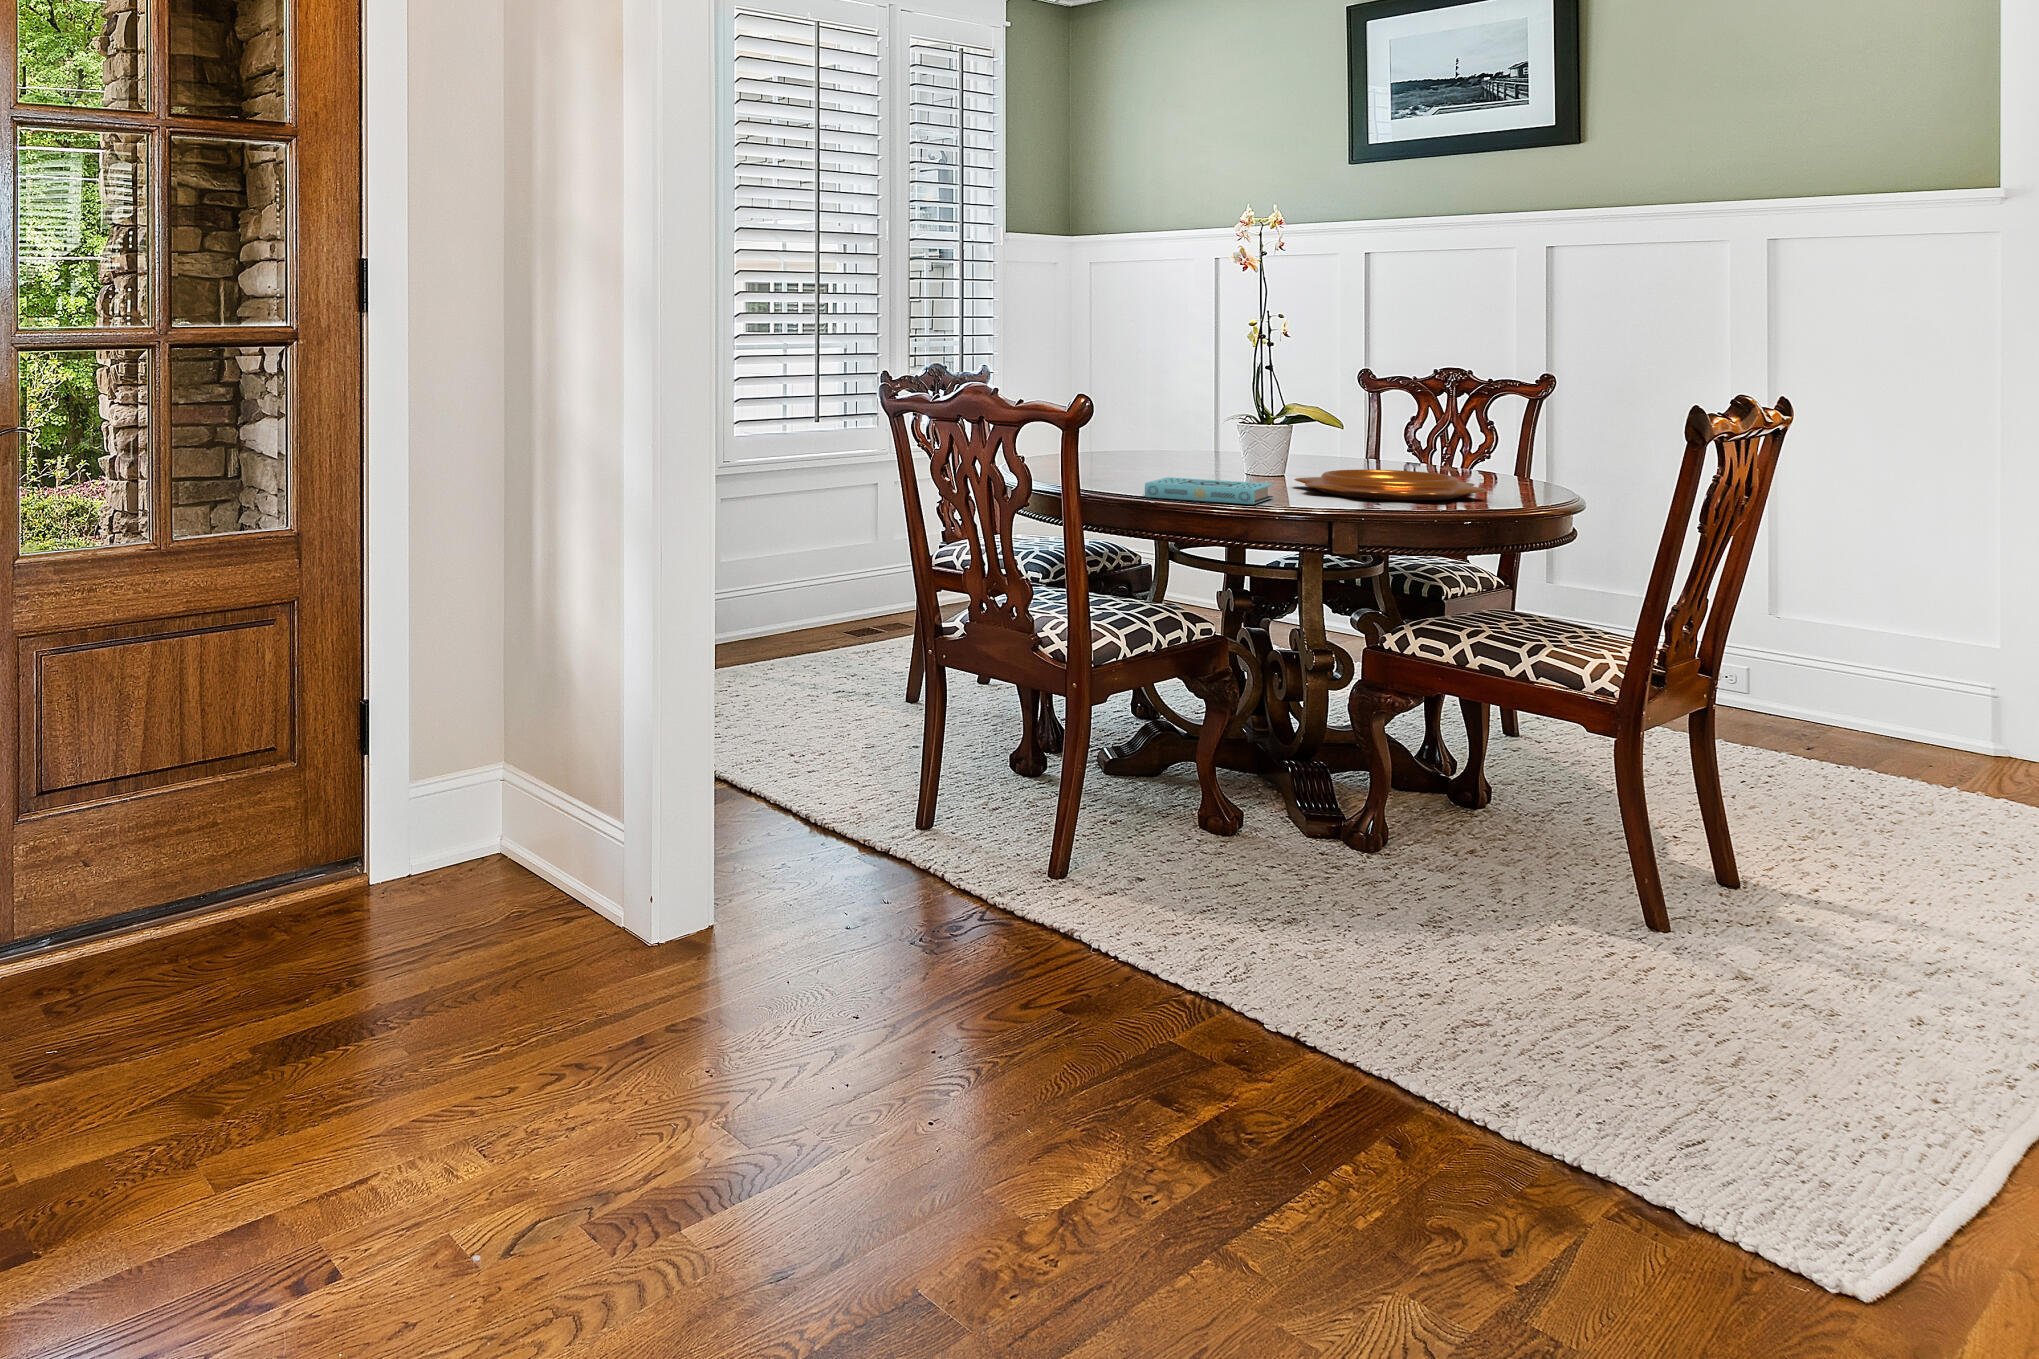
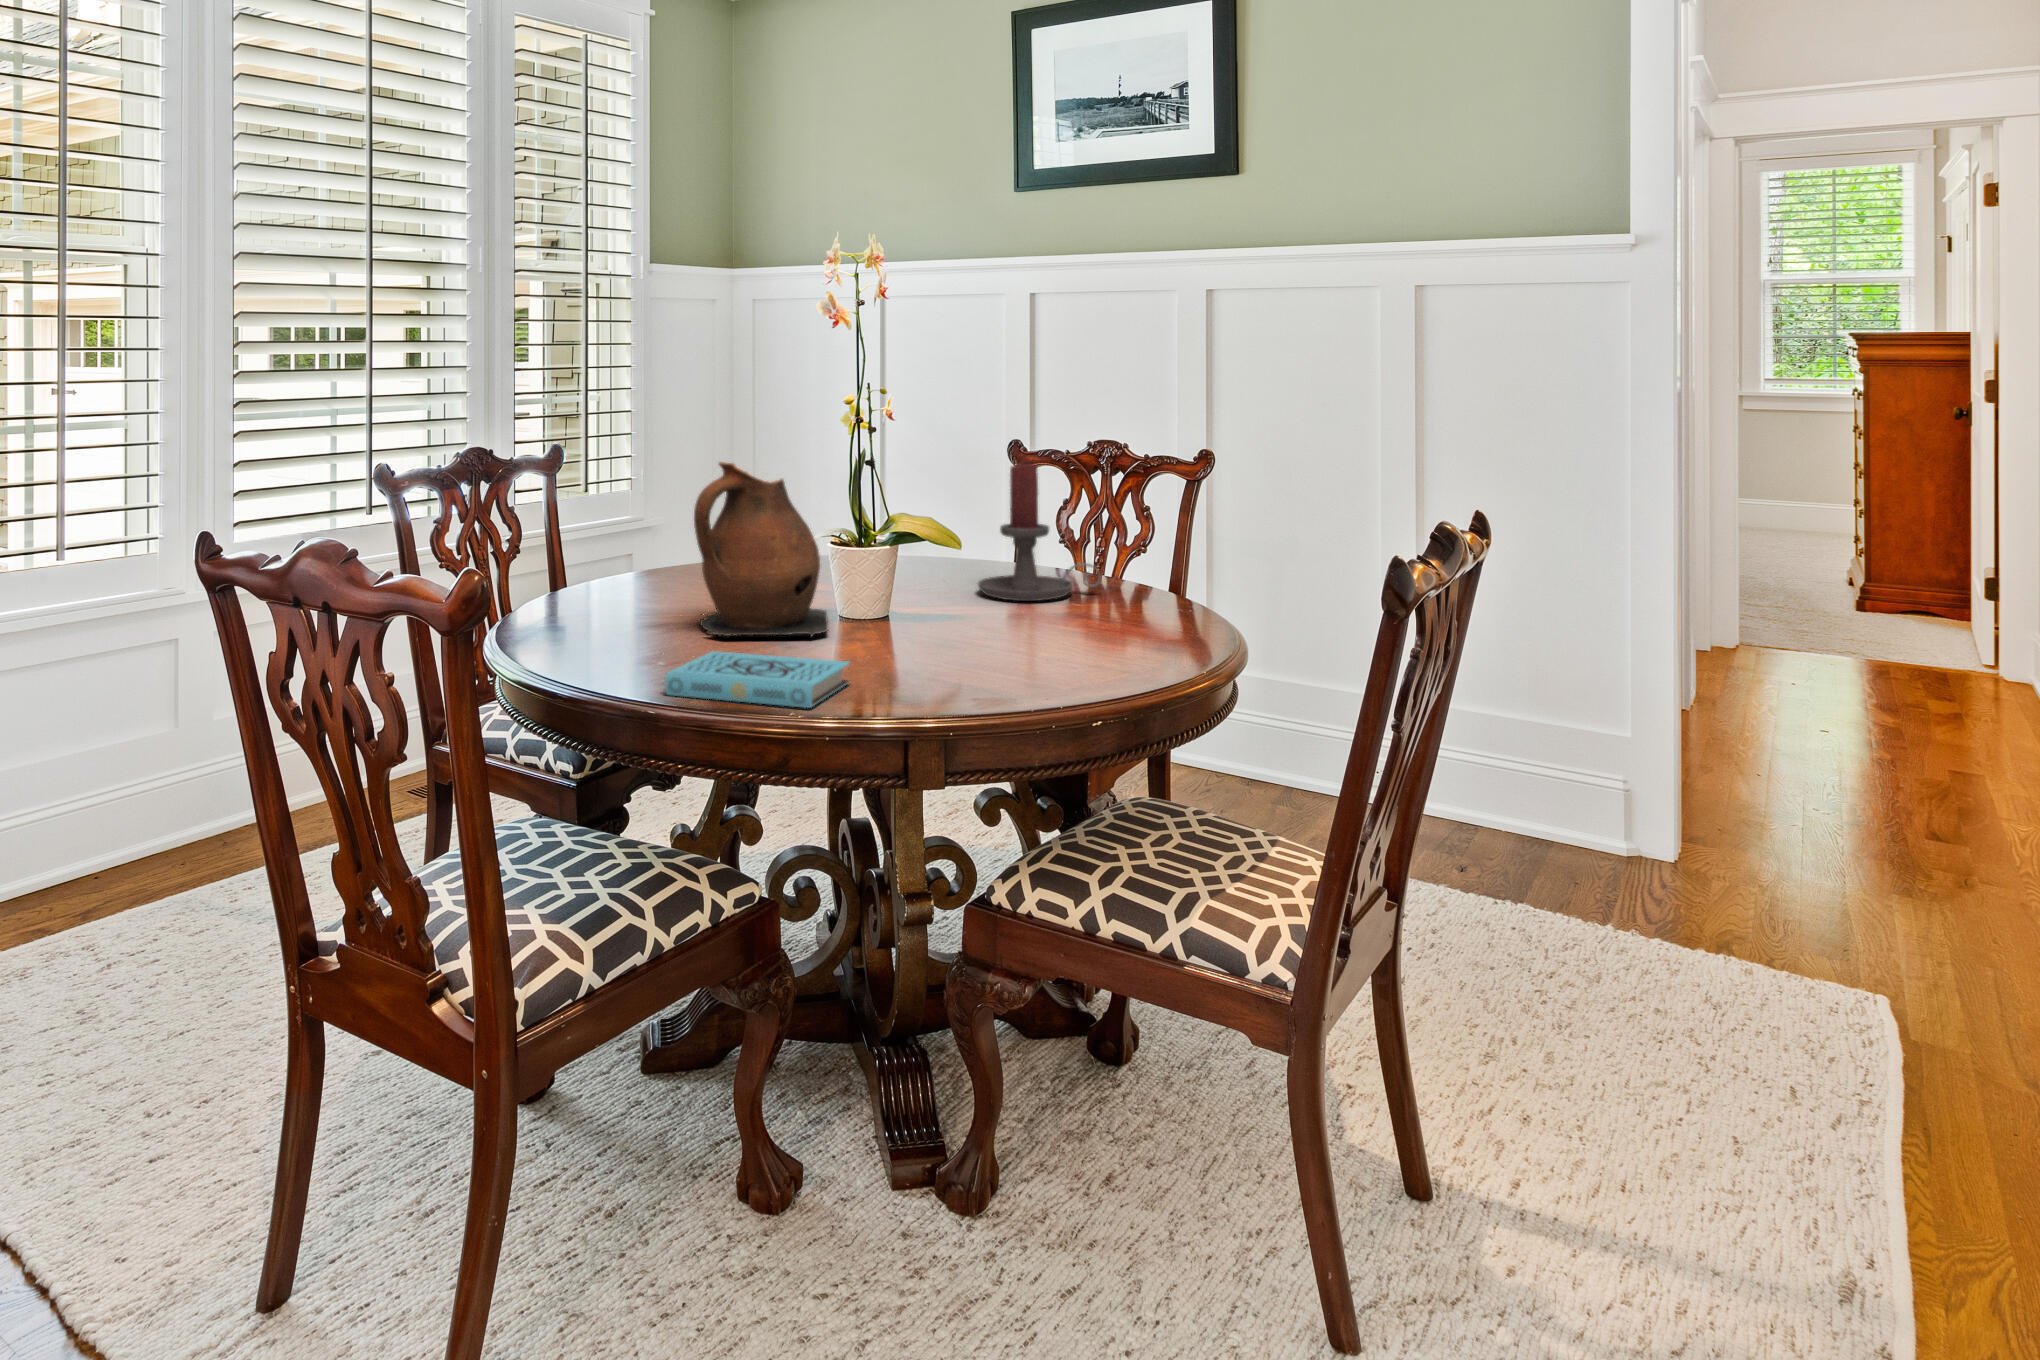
ceramic pitcher: none [1131,360,1239,481] -> present [694,462,828,637]
candle holder: none [1345,371,1455,475] -> present [978,464,1101,601]
decorative bowl: present [1294,470,1487,500] -> none [894,614,1128,671]

